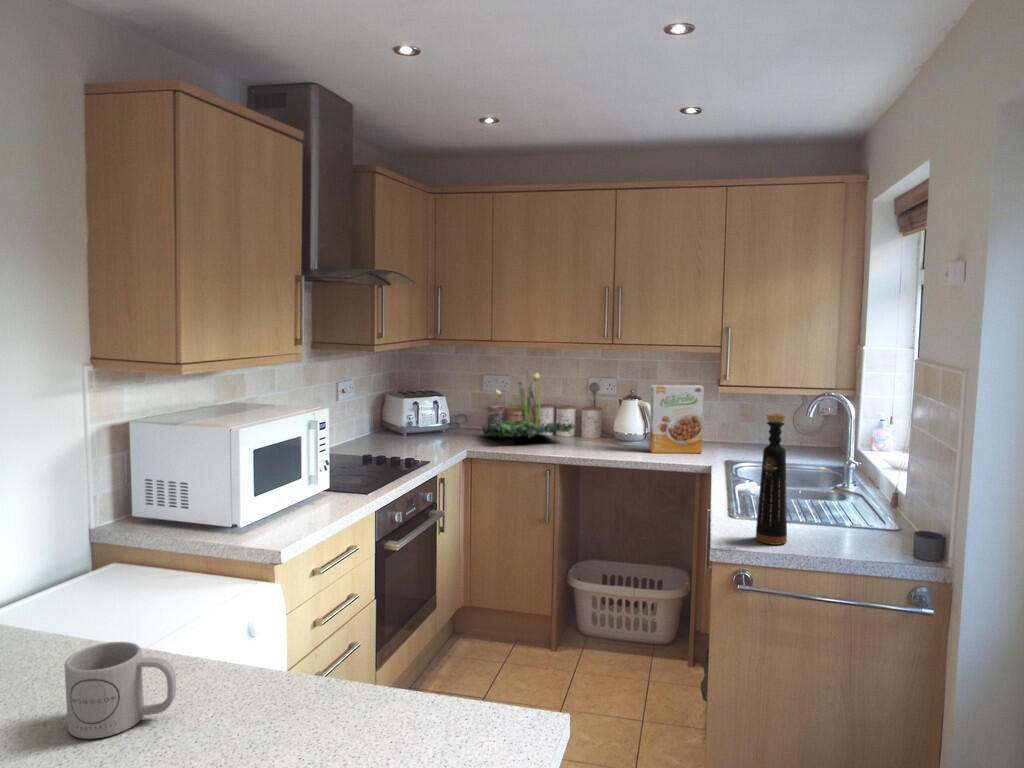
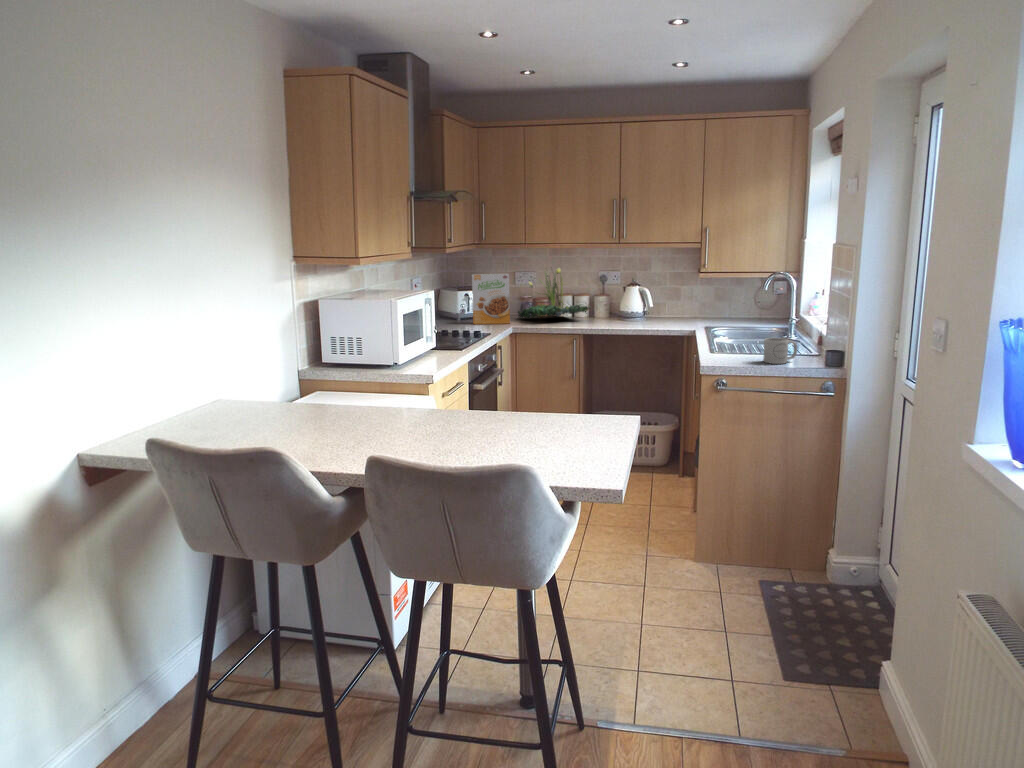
cereal box: present [649,385,704,453] -> present [472,274,510,324]
bottle: present [756,413,787,545] -> none [730,281,749,364]
mug: present [65,642,176,739] -> present [763,338,797,364]

